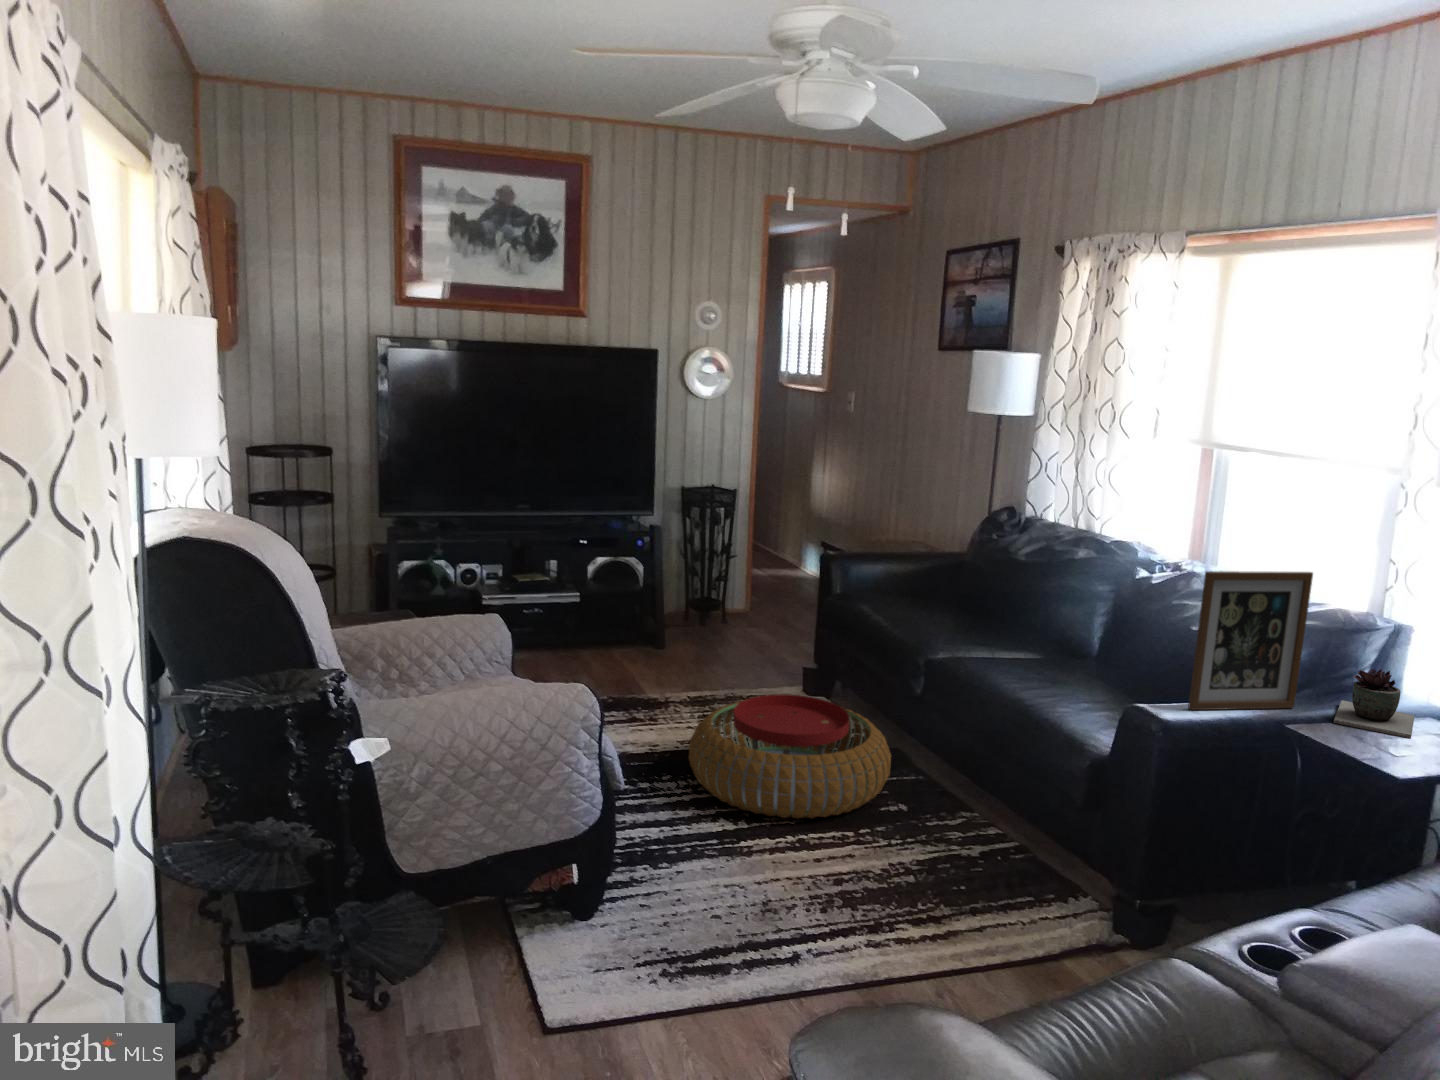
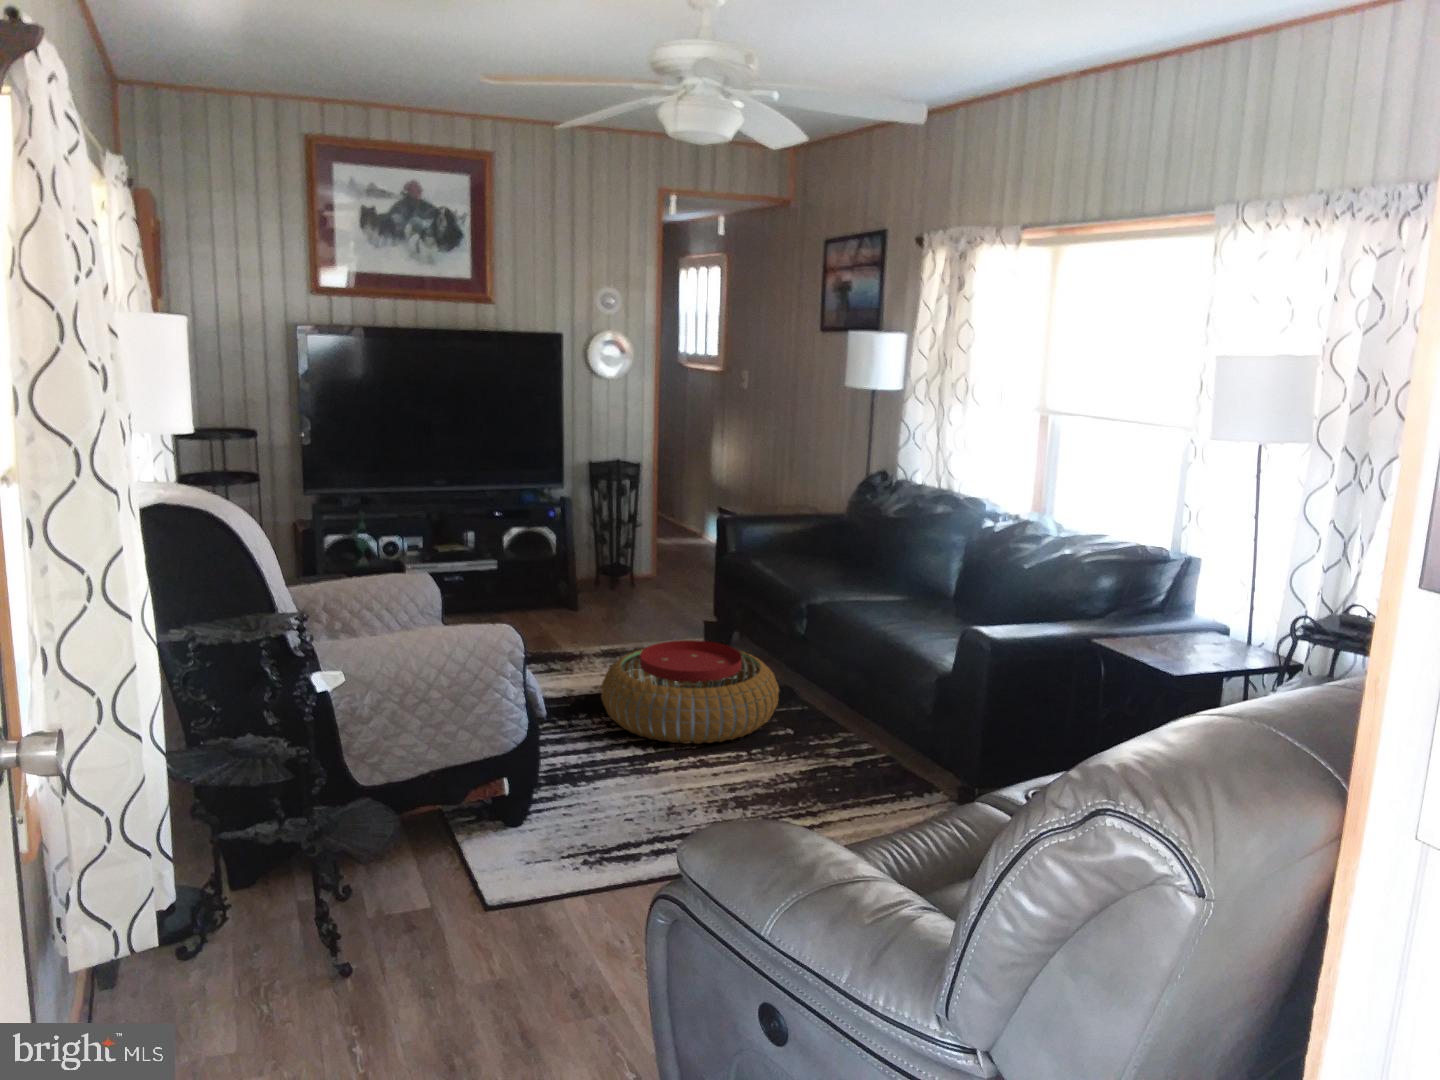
picture frame: present [1188,571,1313,710] -> none [1015,513,1112,631]
succulent plant: present [1334,669,1415,738] -> none [1129,591,1195,645]

